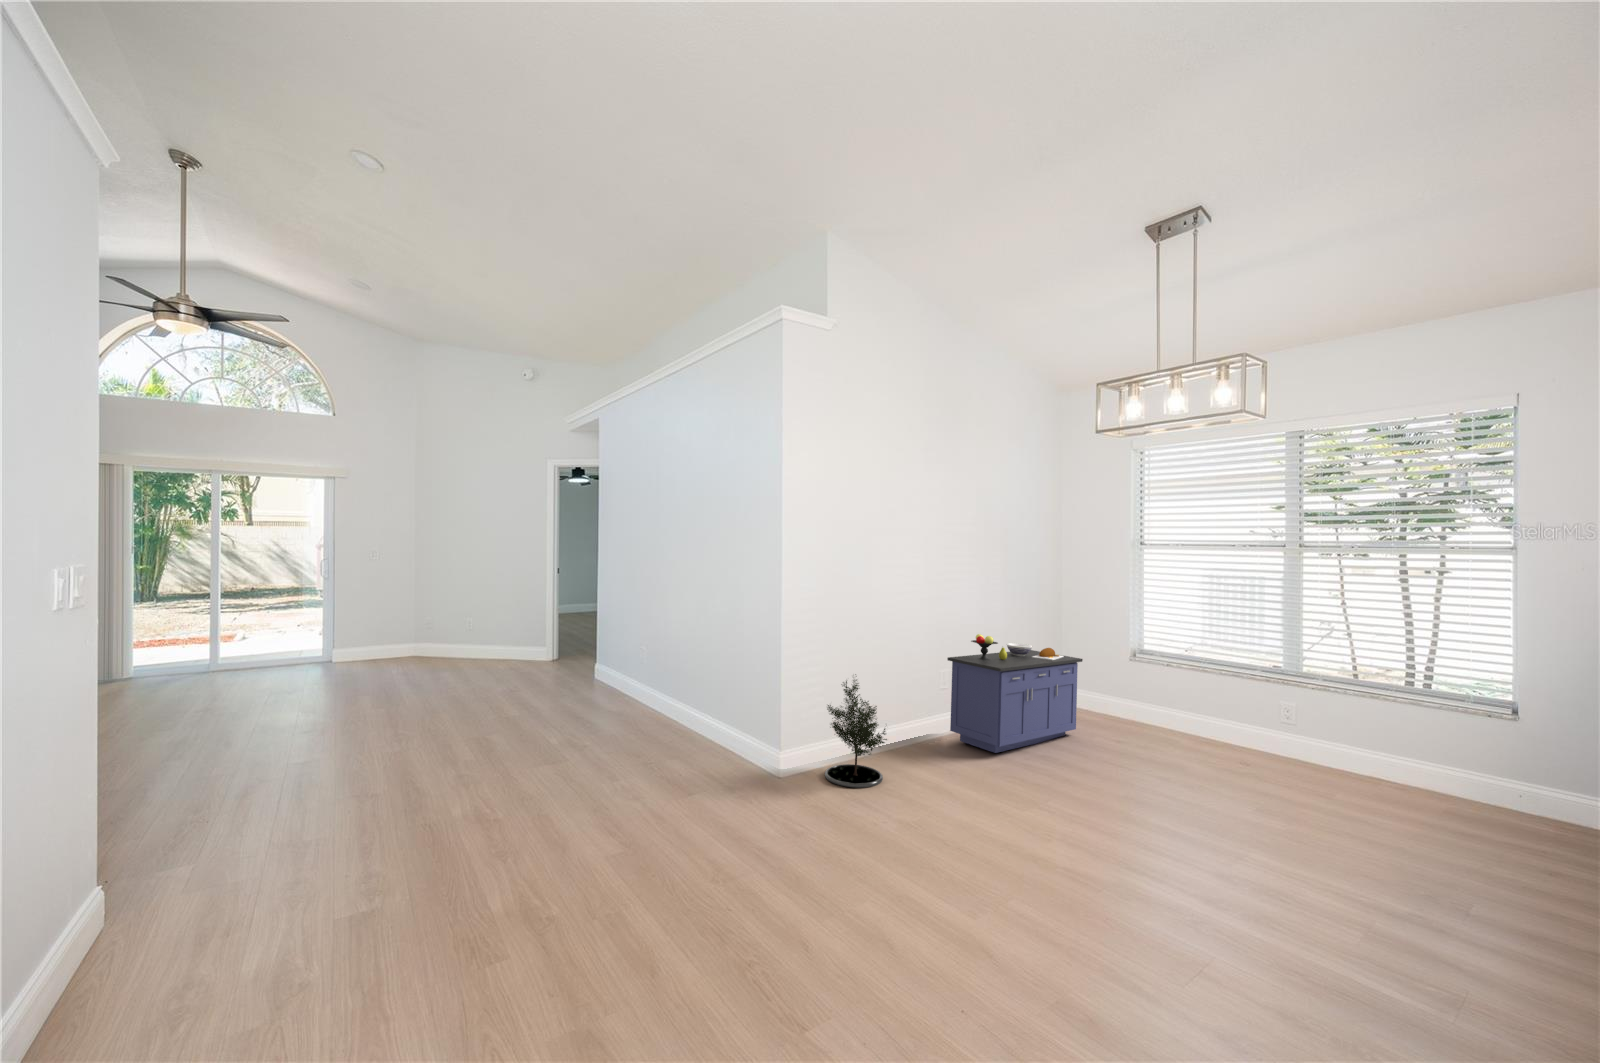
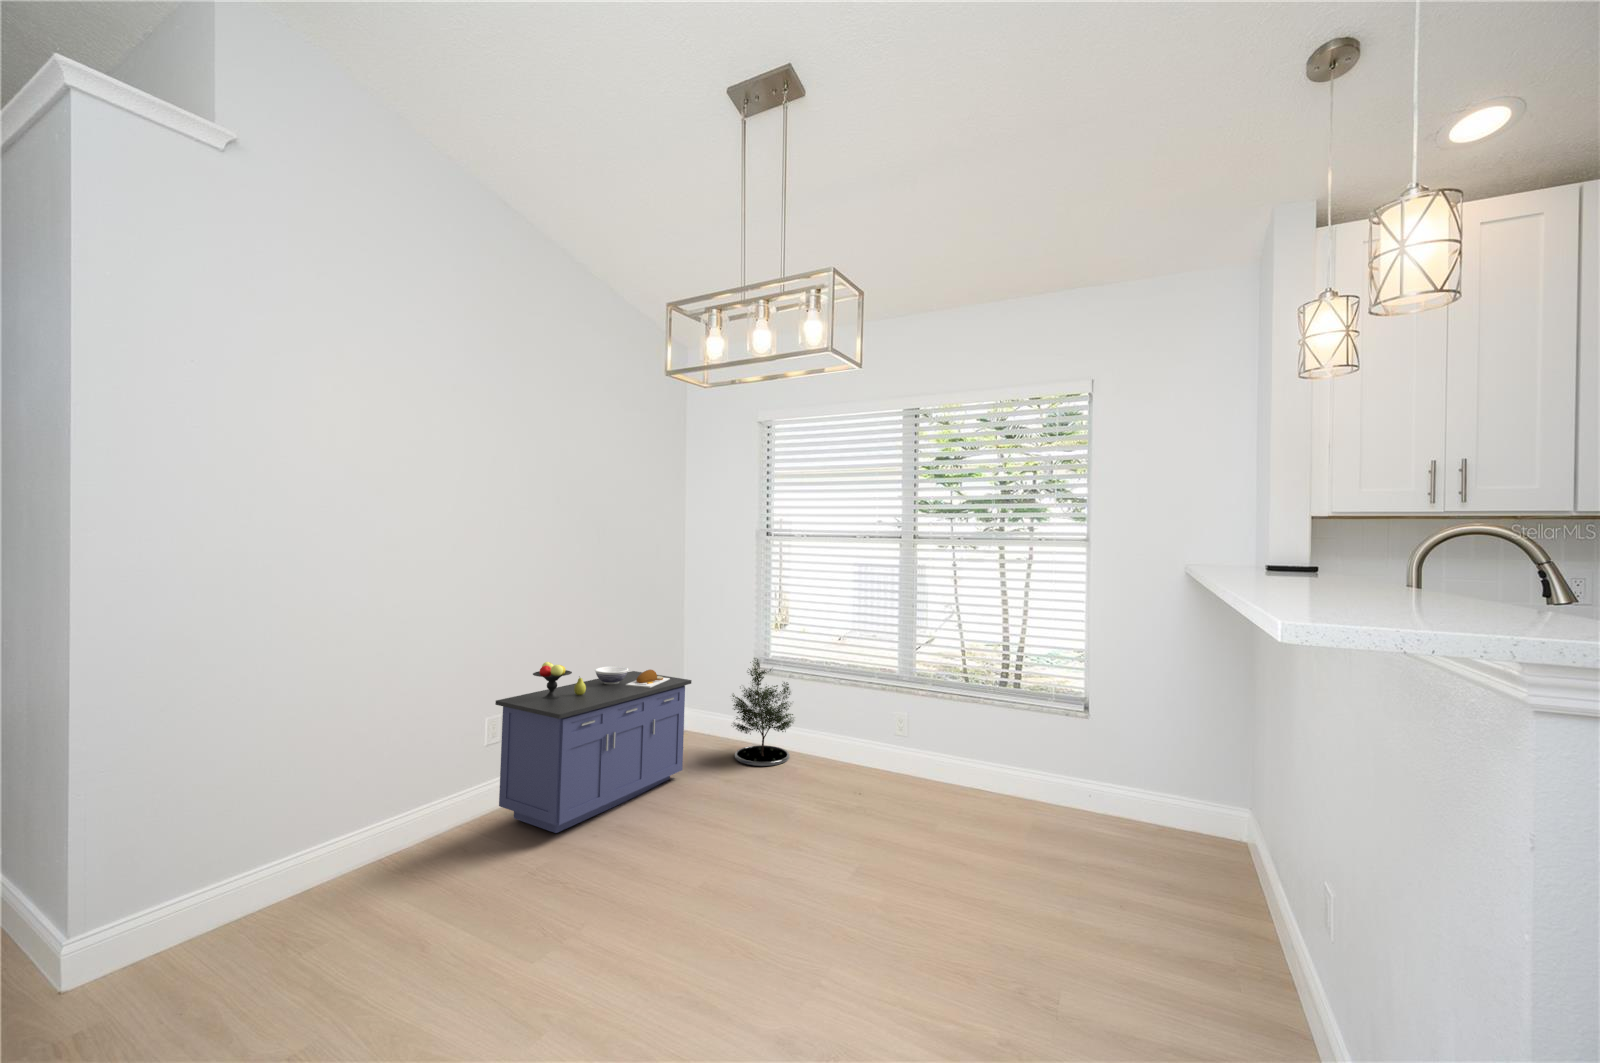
potted tree: present [825,680,887,788] -> present [732,658,794,766]

